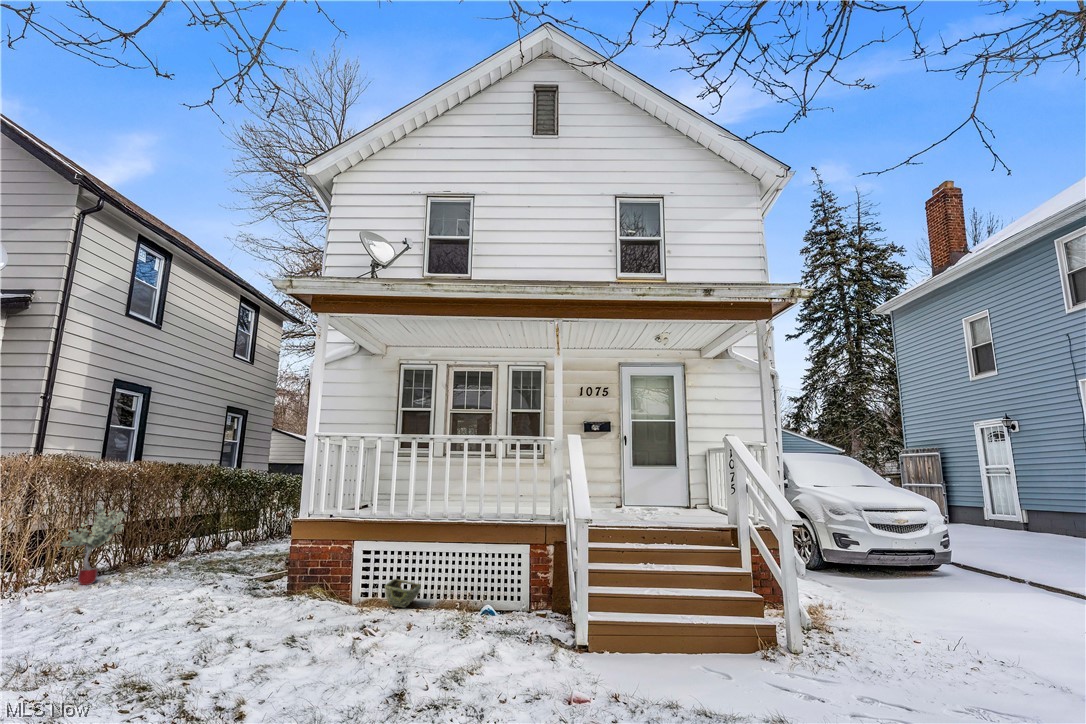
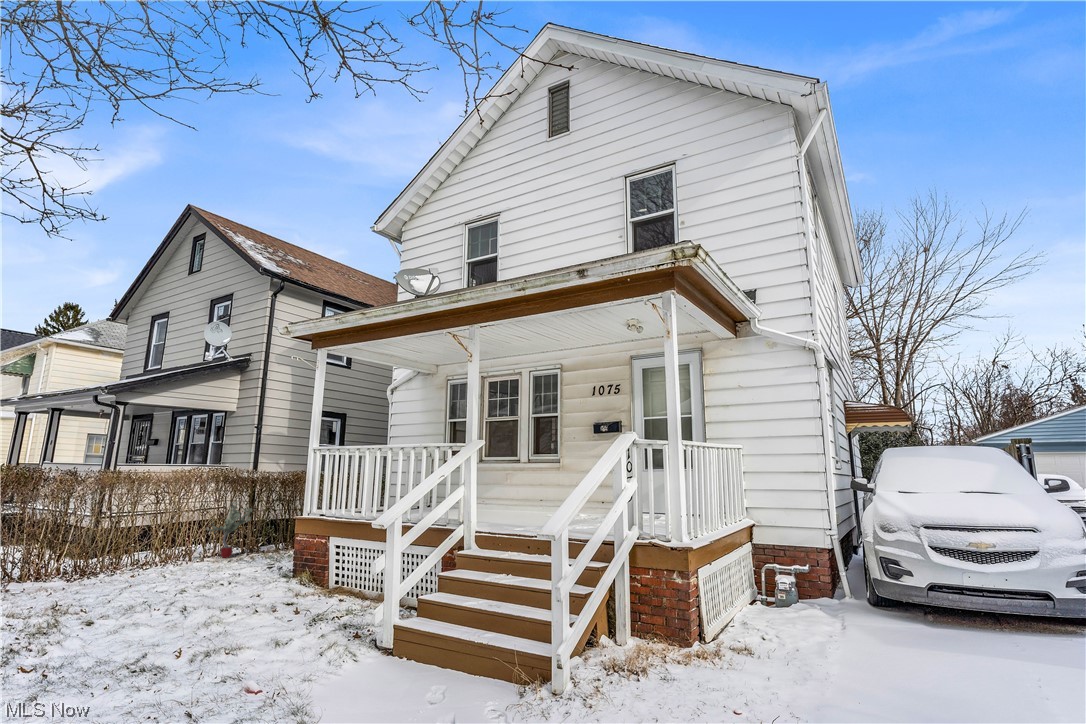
woven basket: present [385,579,421,608] -> none [328,571,371,596]

